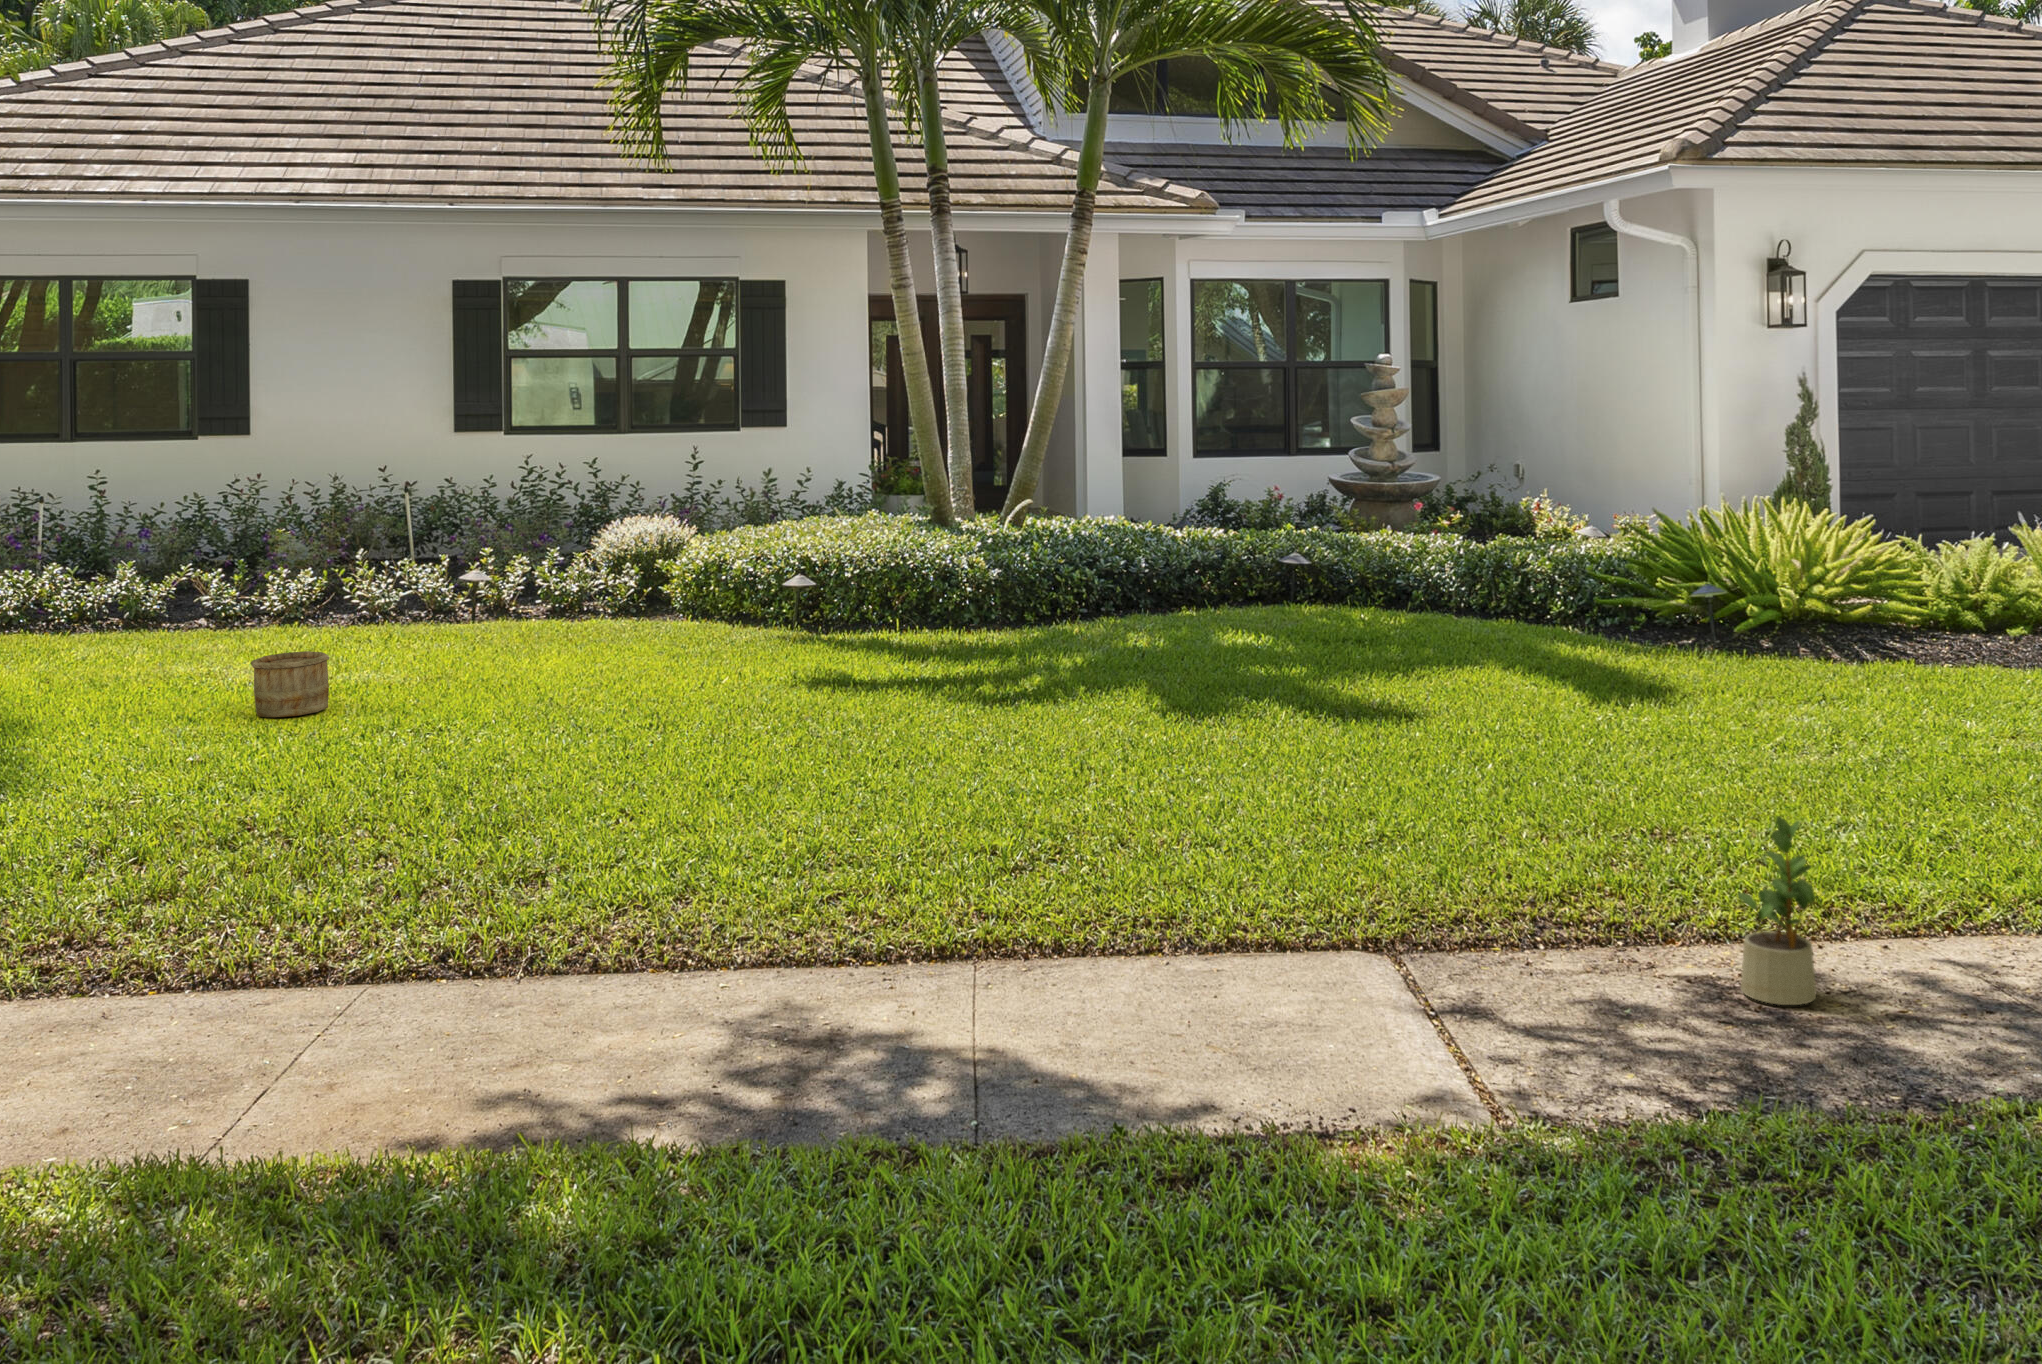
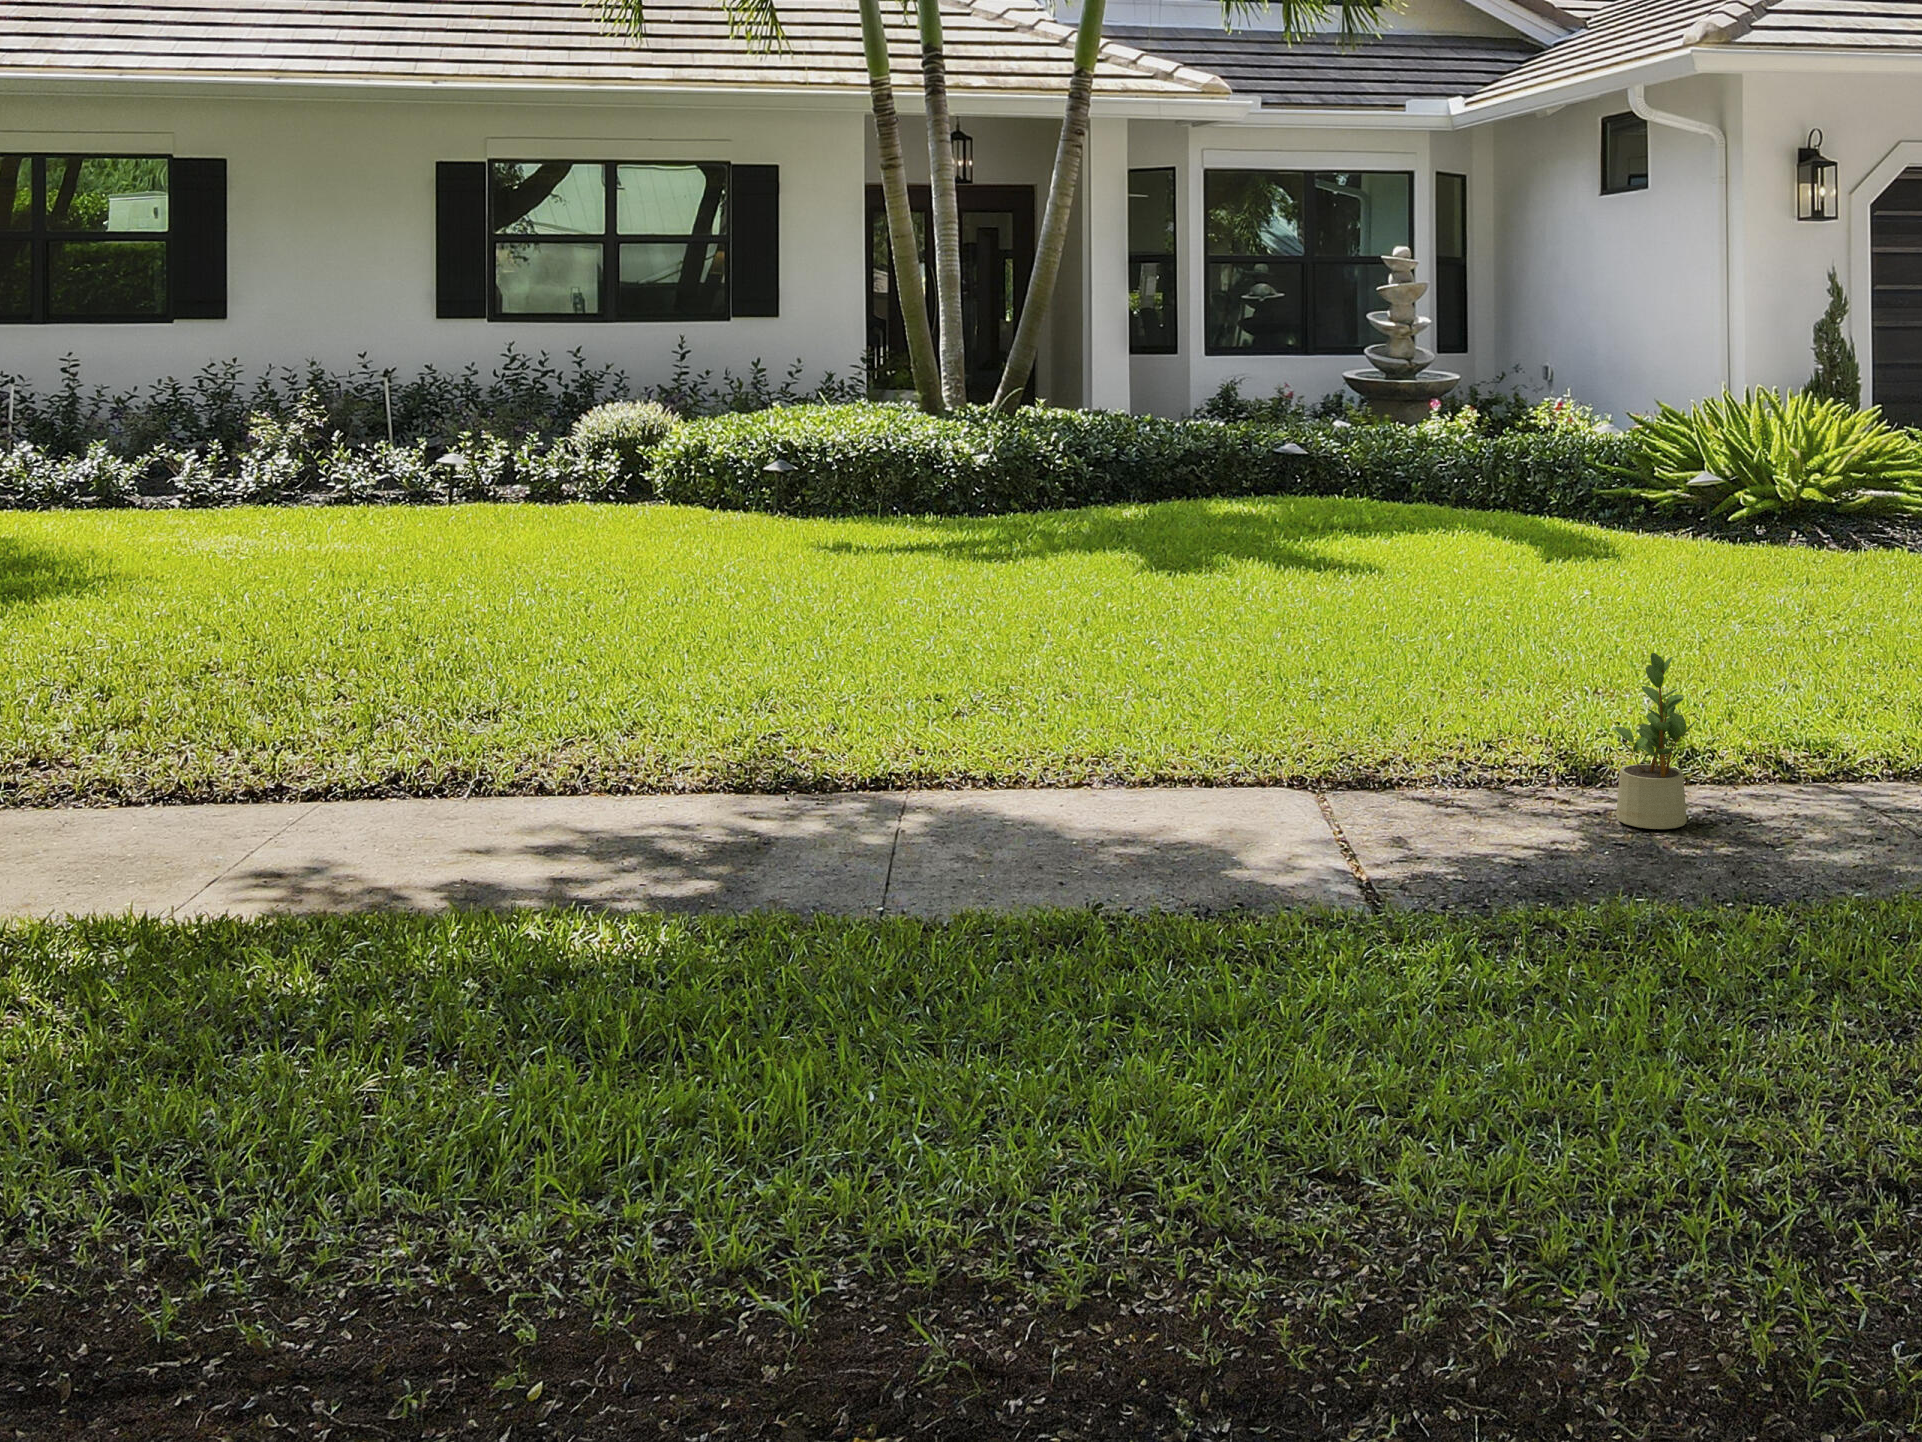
wooden bucket: present [251,651,329,717] -> none [222,520,300,583]

